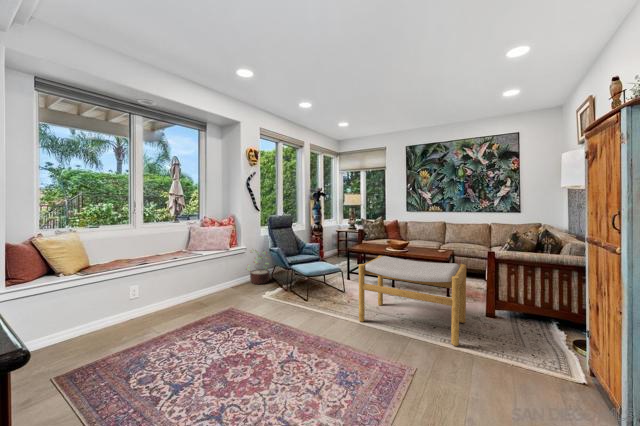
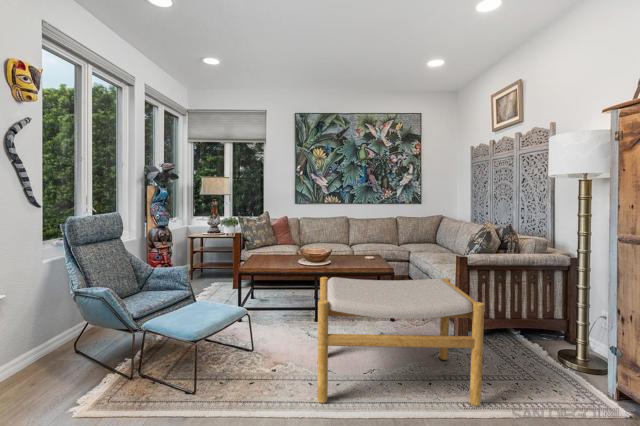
decorative plant: present [247,250,270,284] -> none [16,289,83,368]

